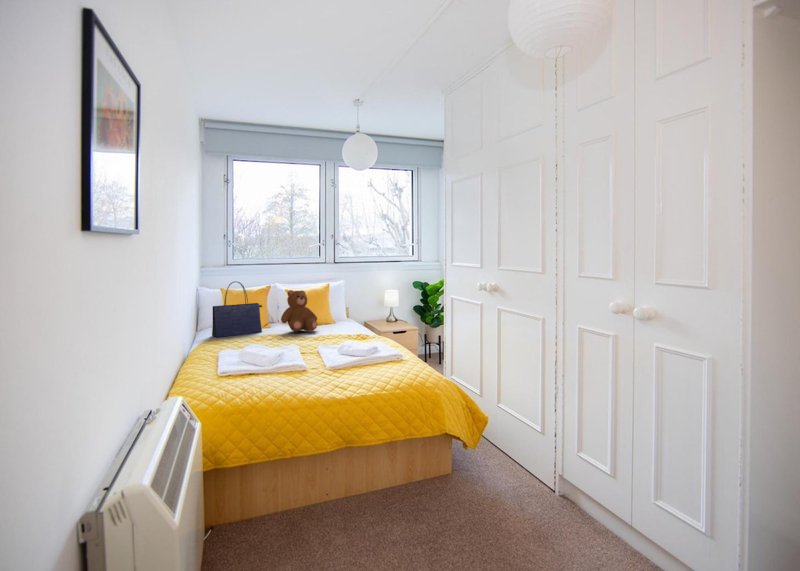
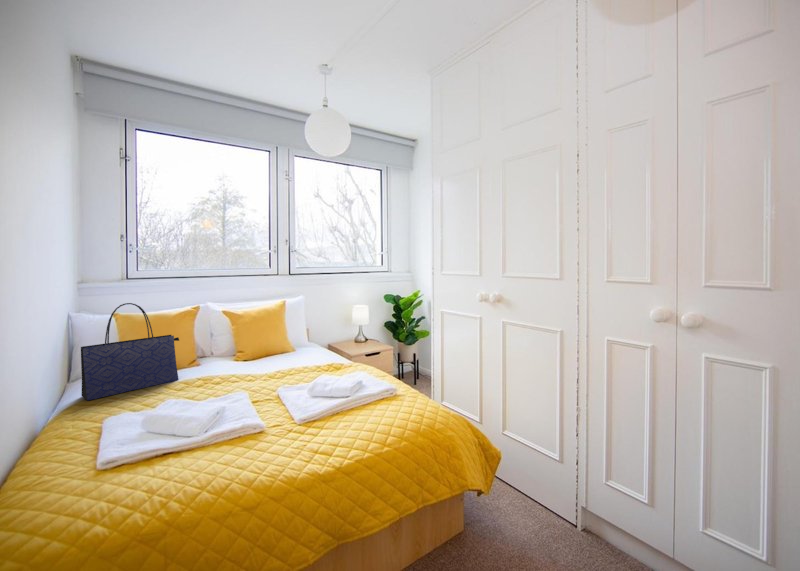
teddy bear: present [281,290,317,332] -> none [208,312,269,378]

